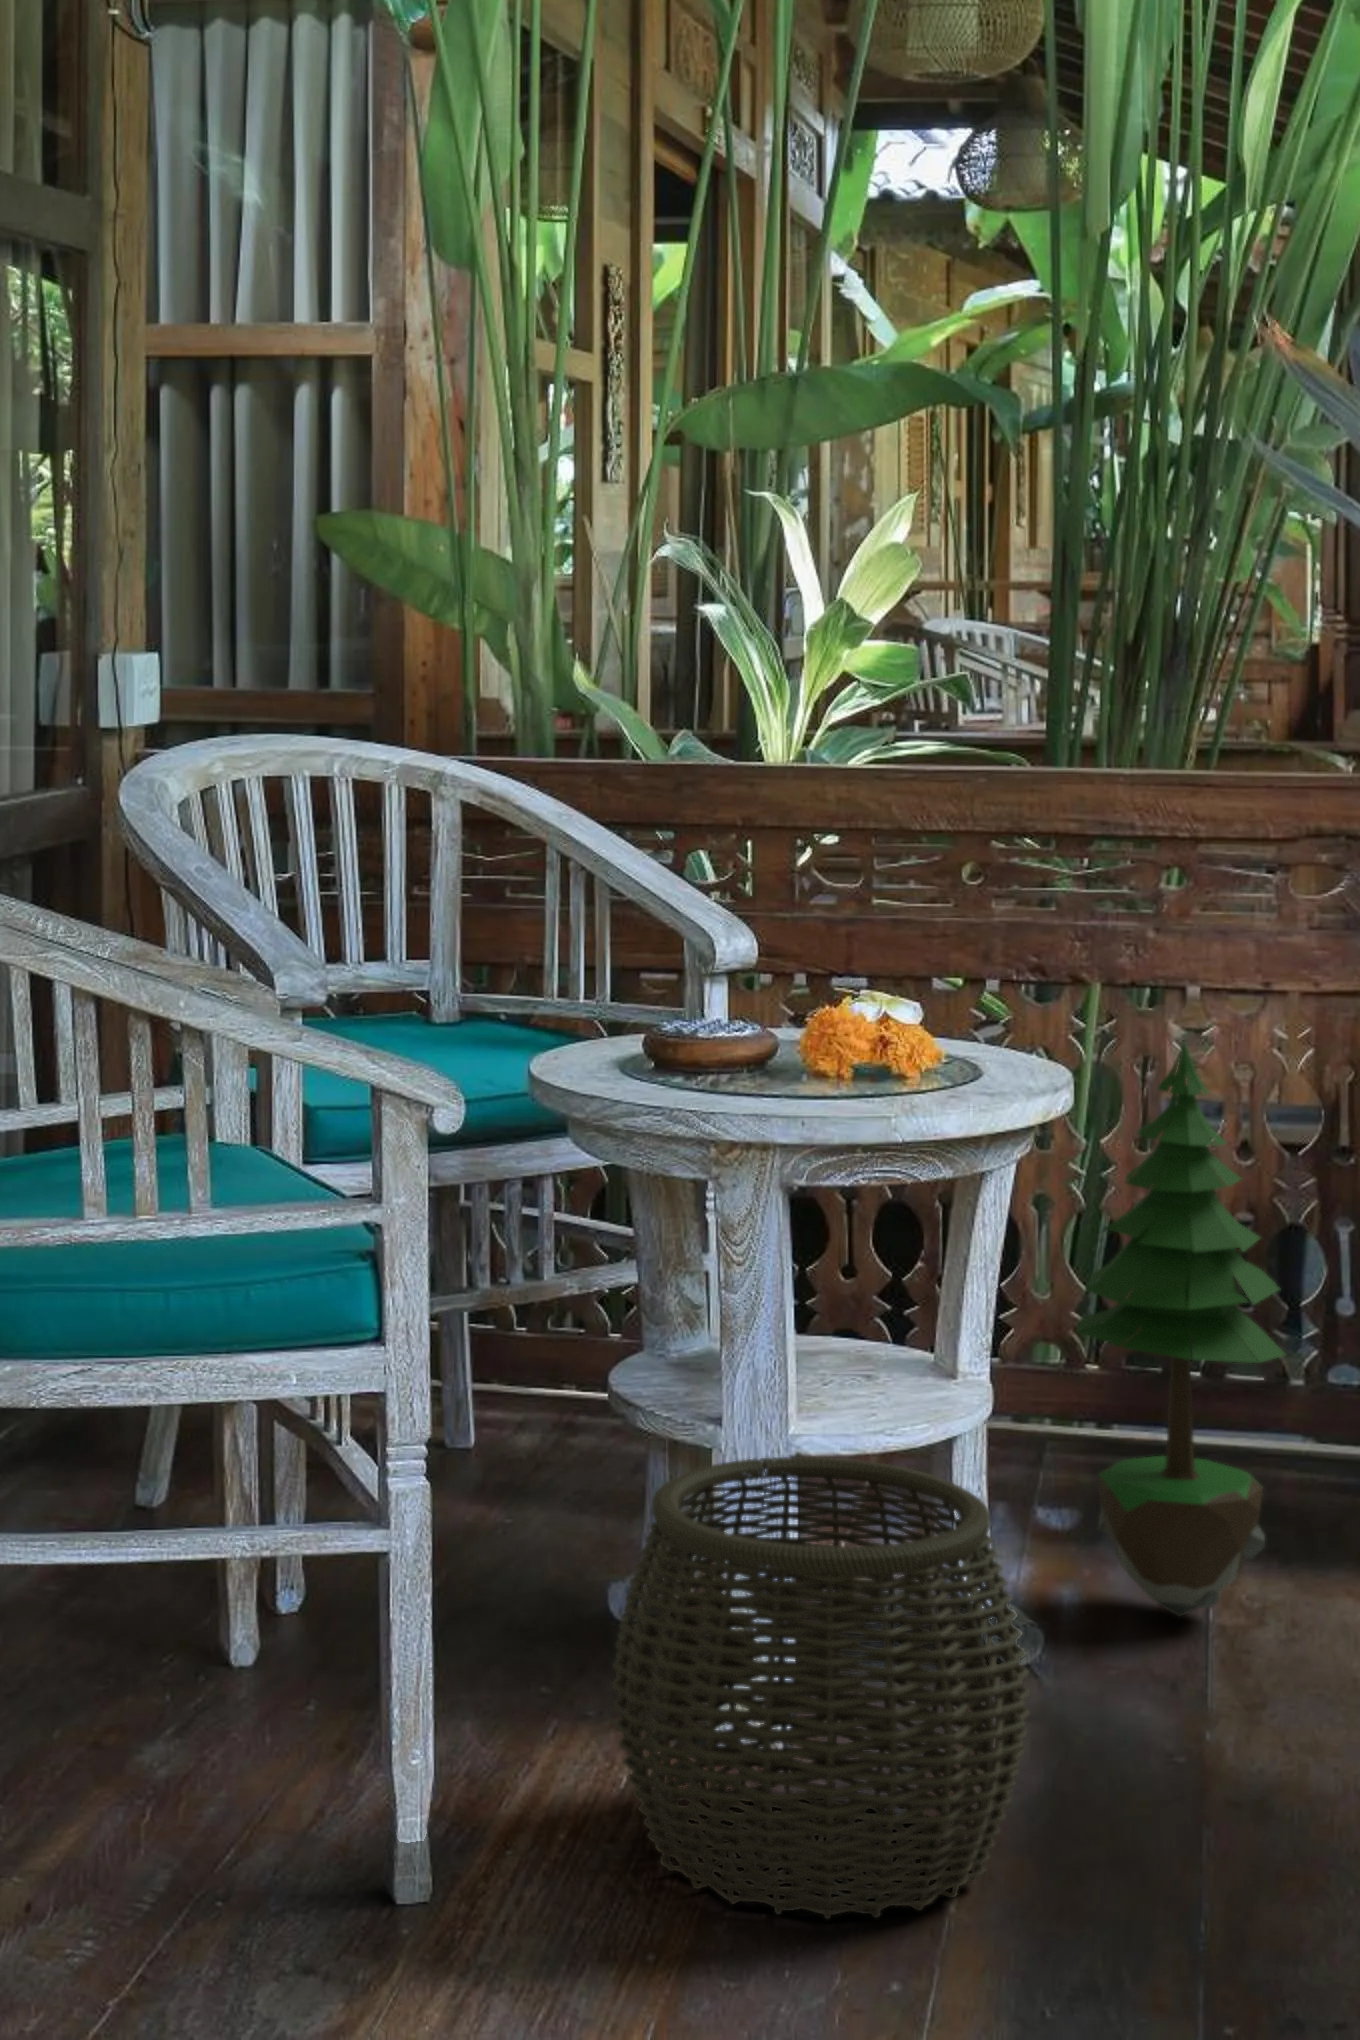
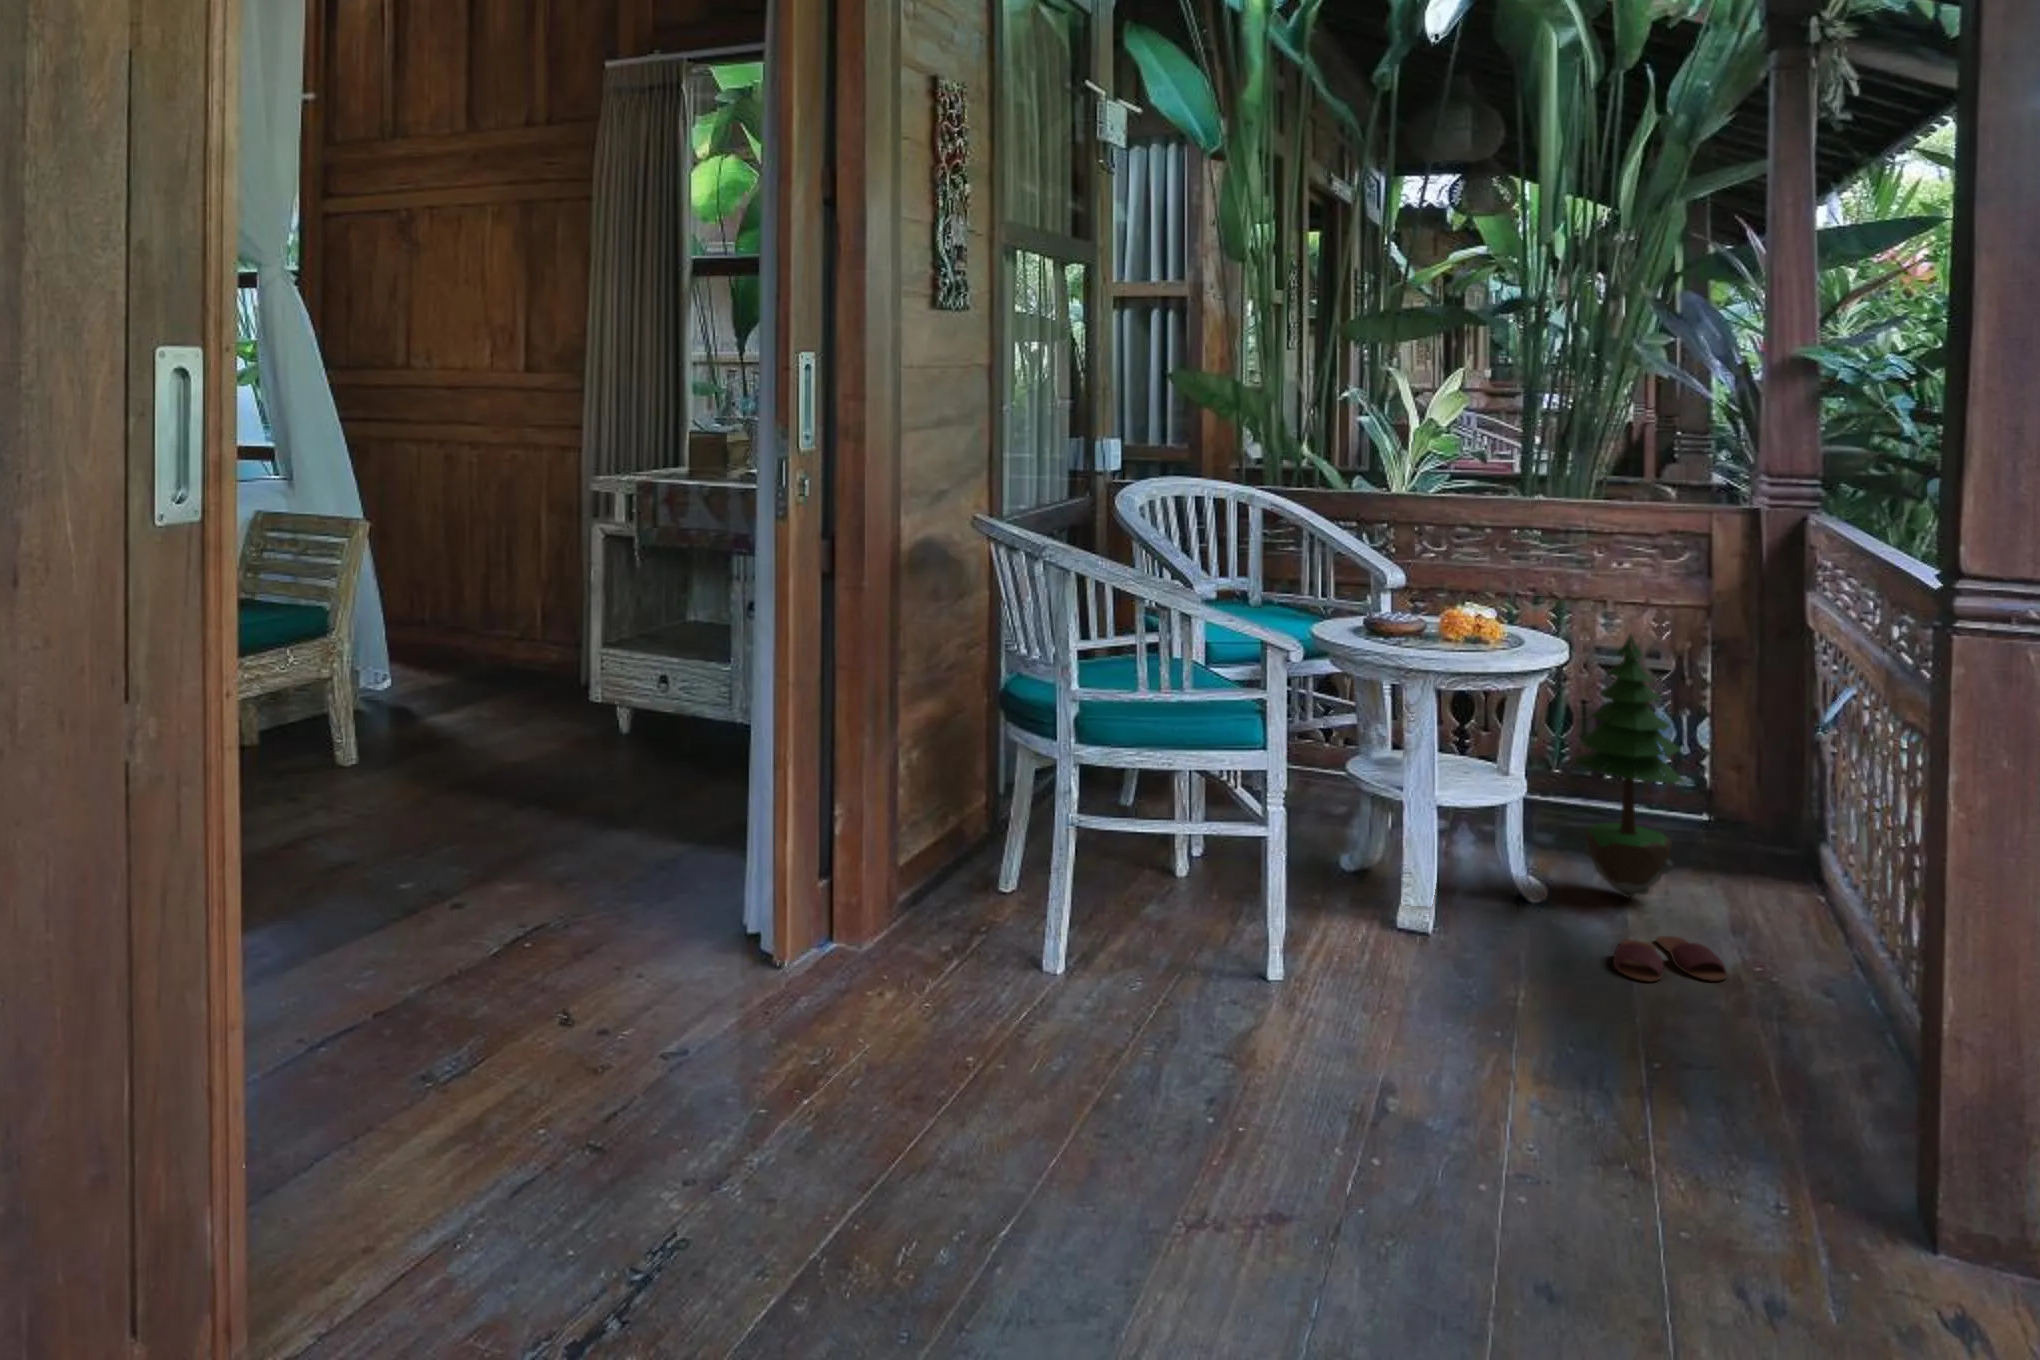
woven basket: present [612,1457,1030,1919] -> none [1367,809,1568,1014]
slippers: none [1132,1695,1353,1803] -> present [1613,936,1727,981]

